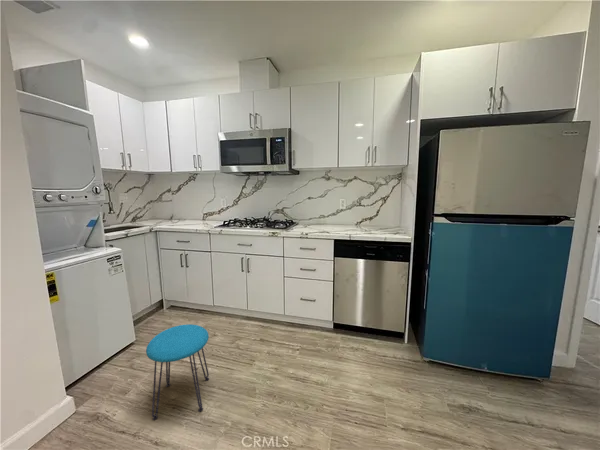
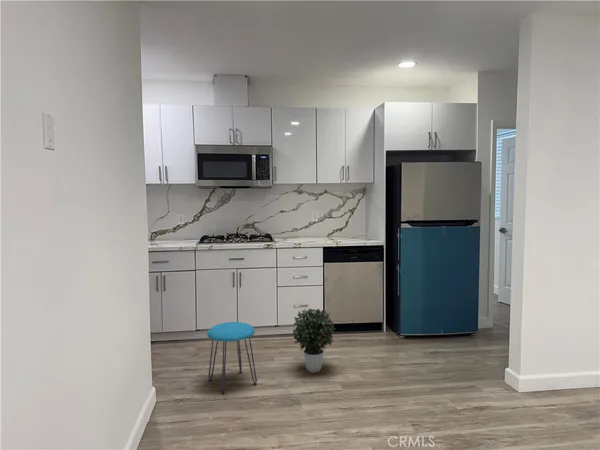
potted plant: none [252,322,312,407] -> present [293,309,335,373]

